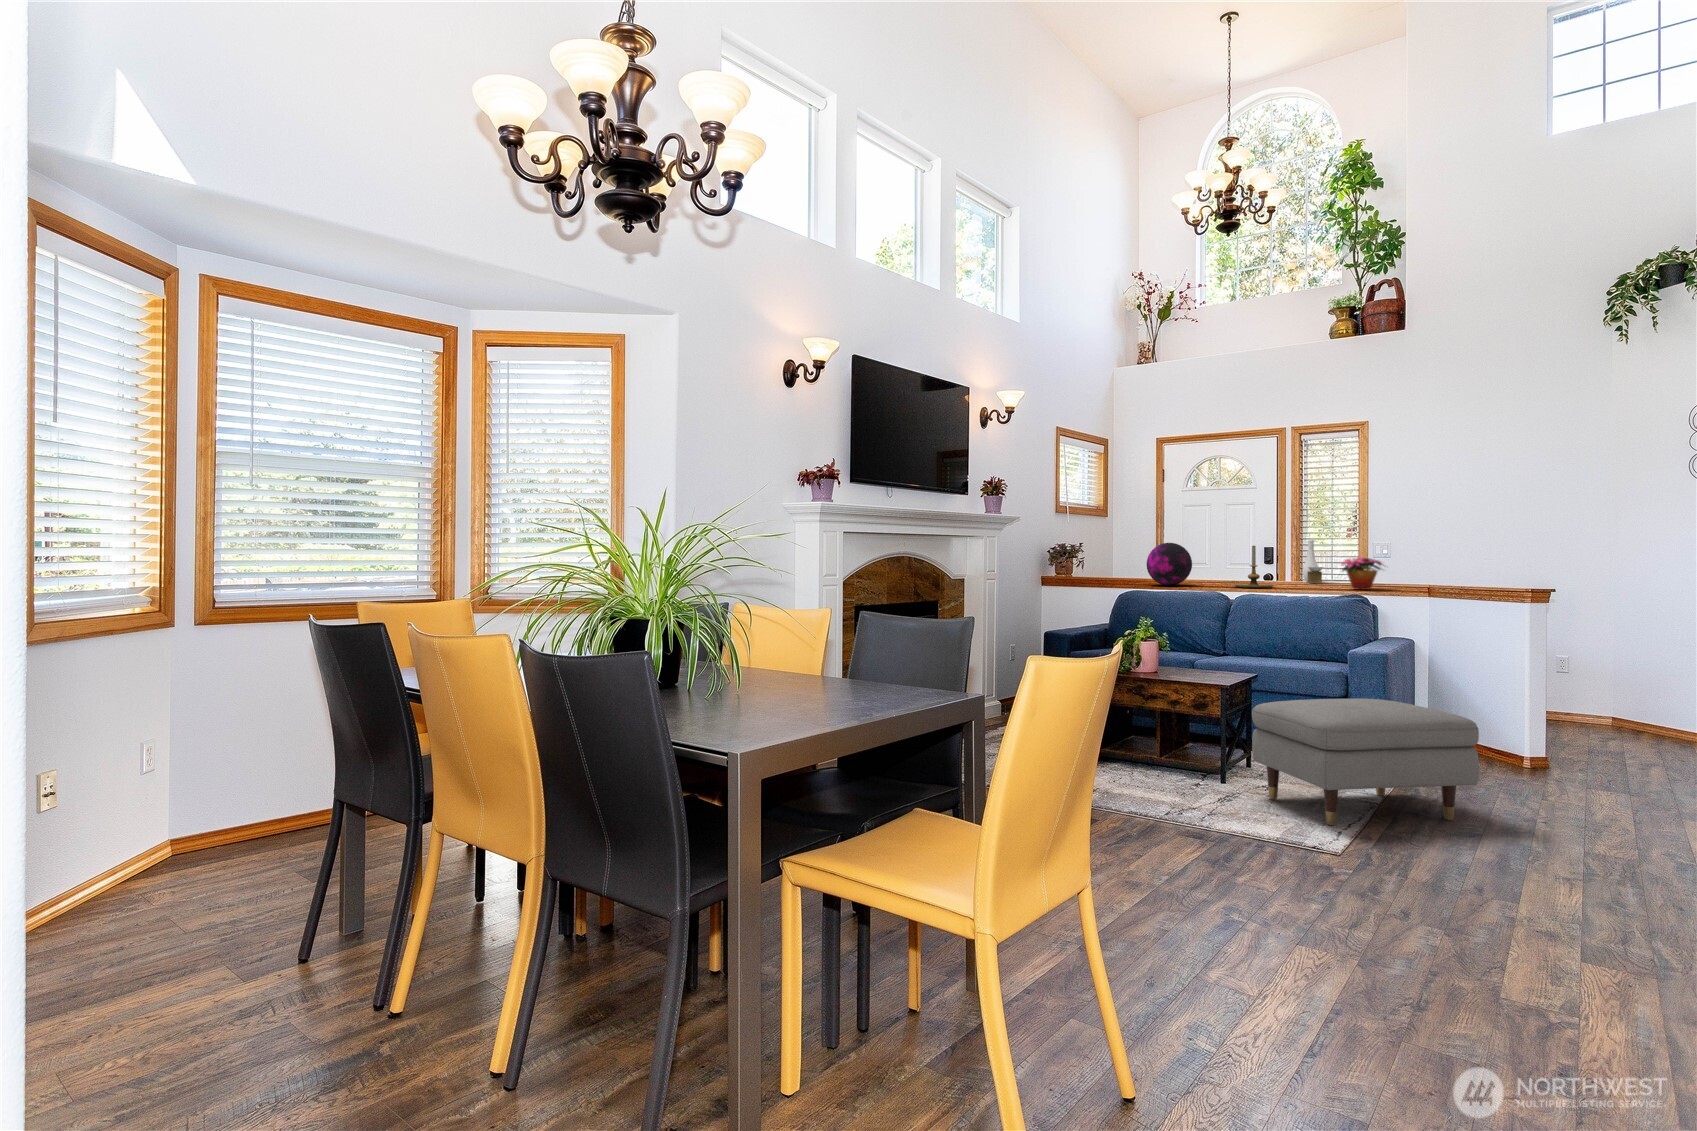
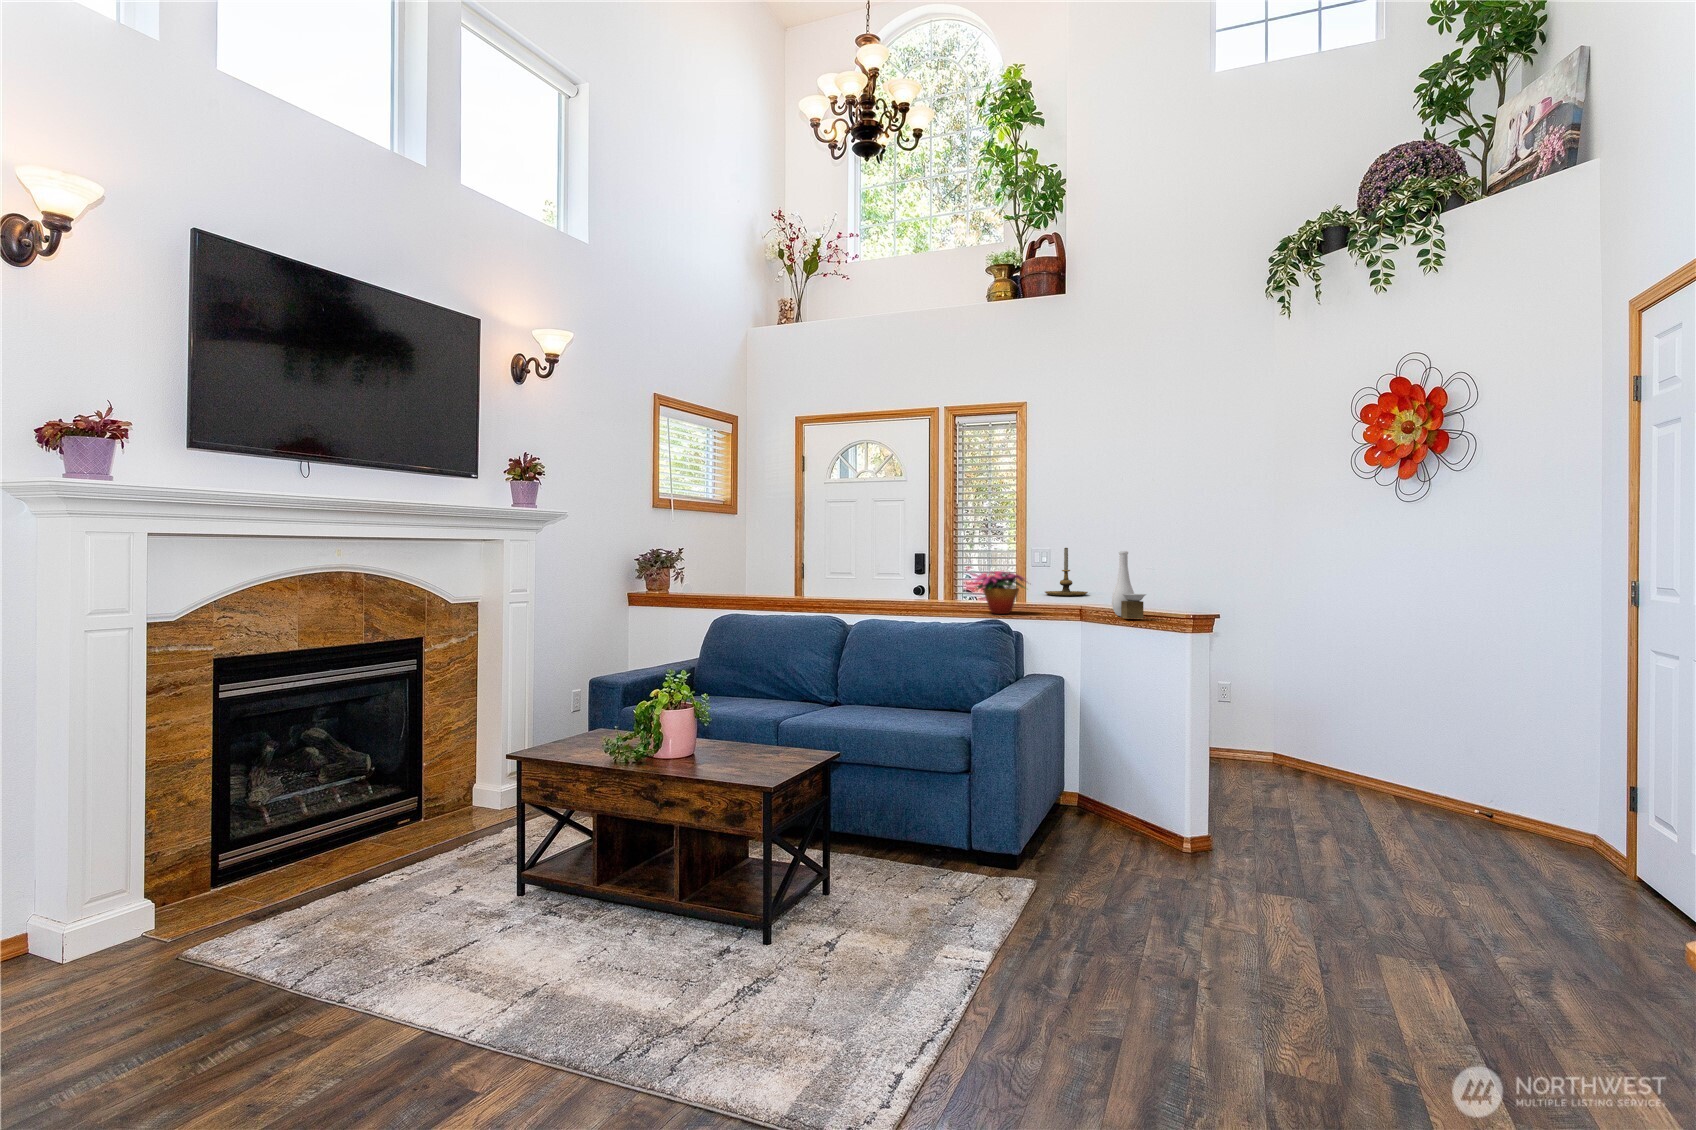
vase: present [1303,540,1324,582] -> present [1112,551,1146,618]
decorative orb: present [1147,543,1192,586] -> none [741,550,800,608]
candle holder: present [1234,546,1274,588] -> present [1045,548,1088,596]
ottoman: present [1252,698,1479,826] -> none [791,802,1117,1061]

